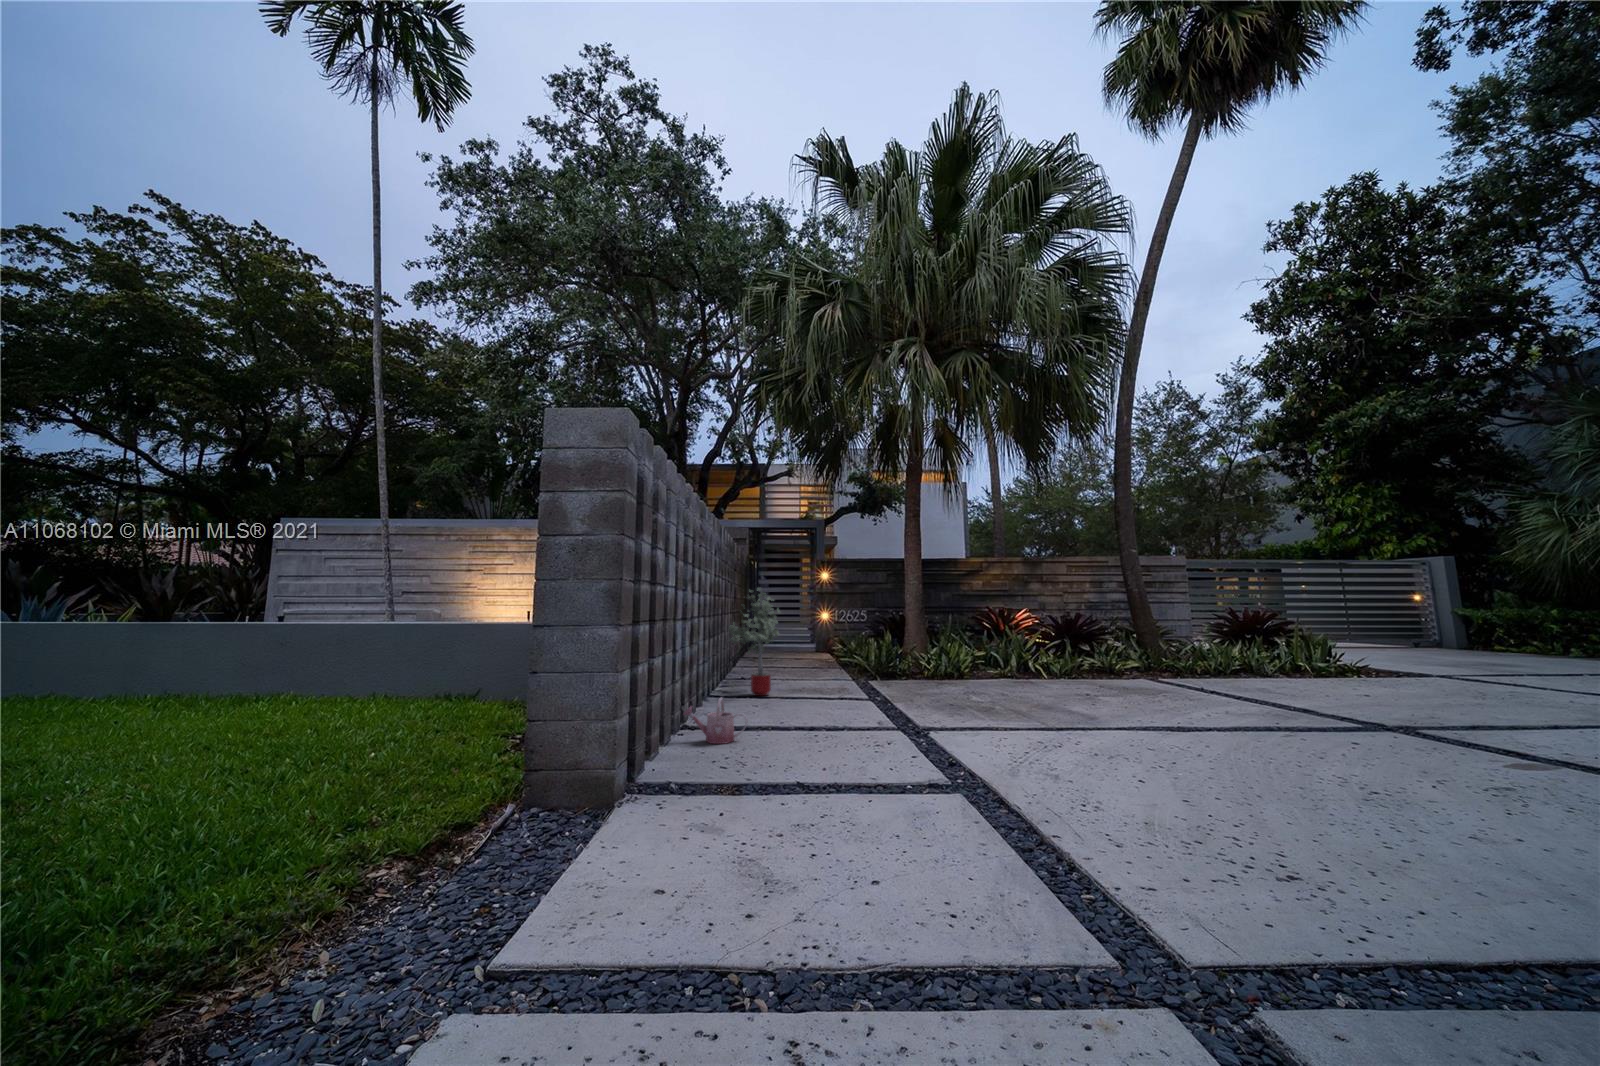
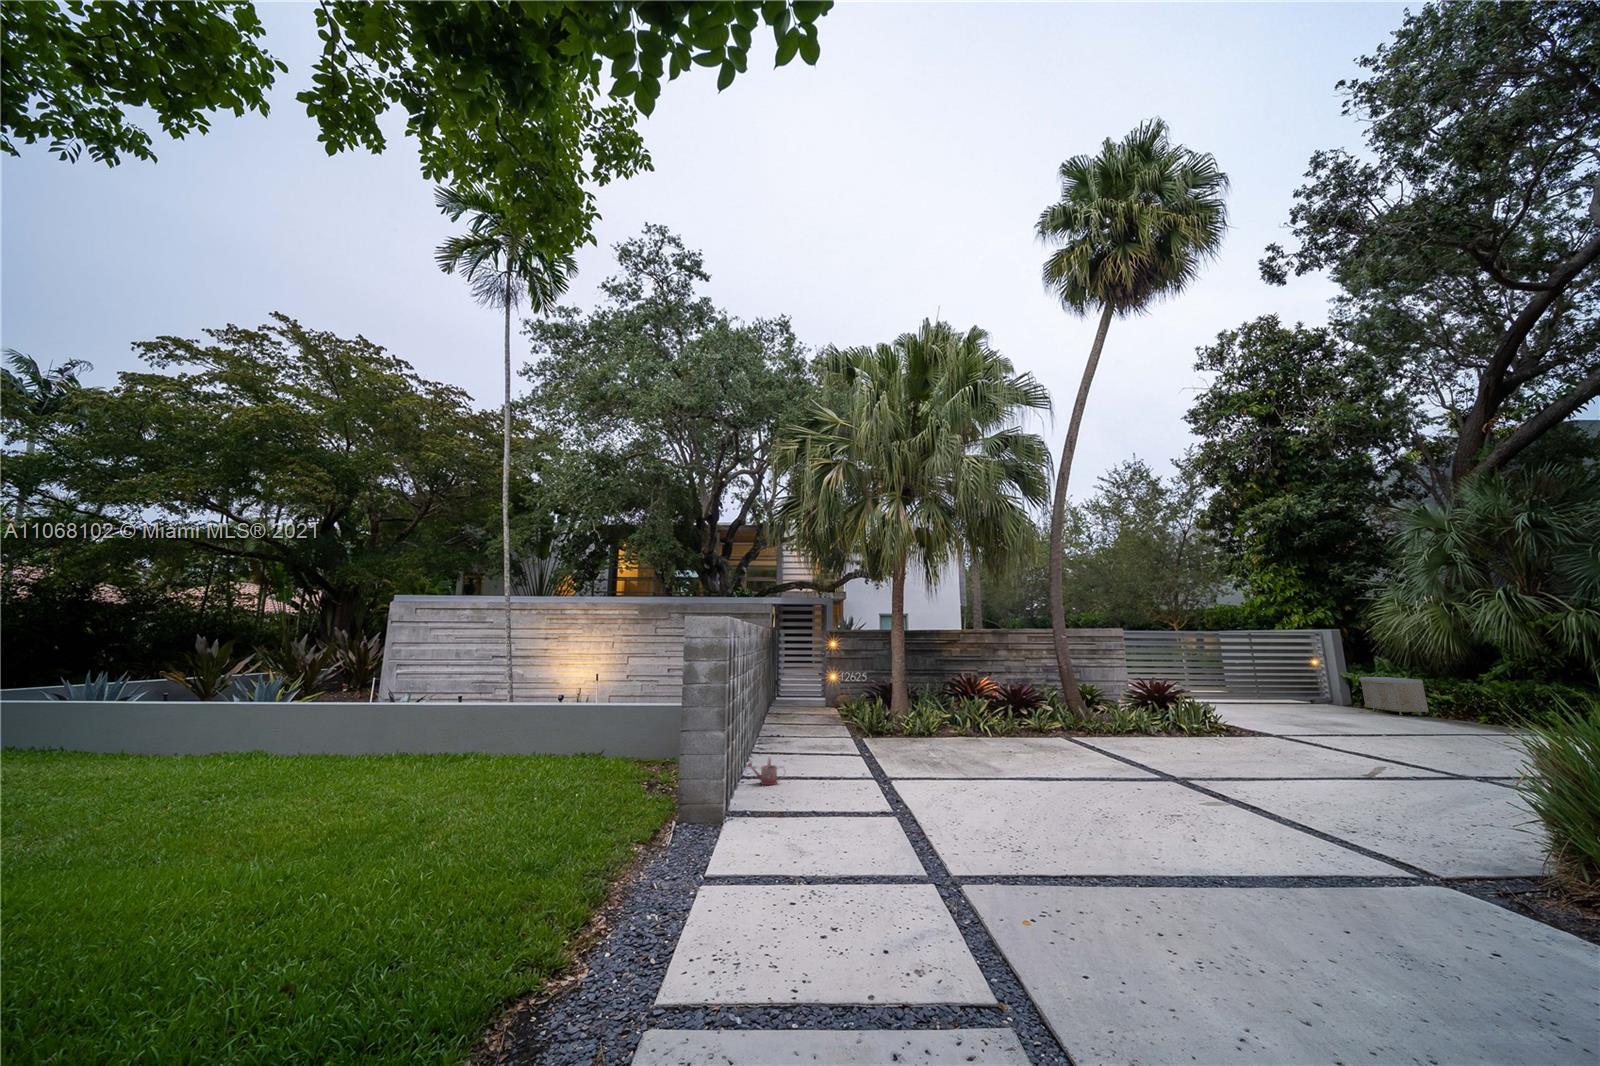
potted tree: present [729,588,781,696] -> none [761,672,801,751]
storage bench: none [1490,605,1593,650] -> present [1359,677,1428,715]

